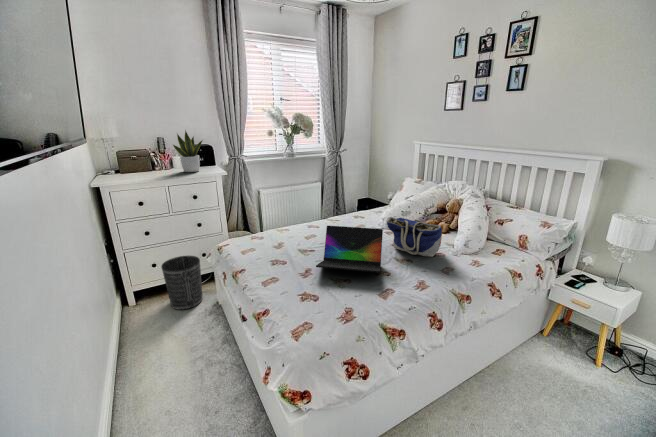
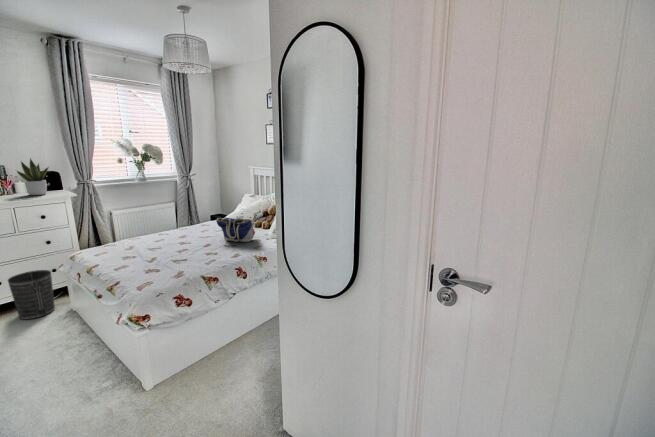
laptop: present [316,226,383,273] -> none [159,225,211,254]

